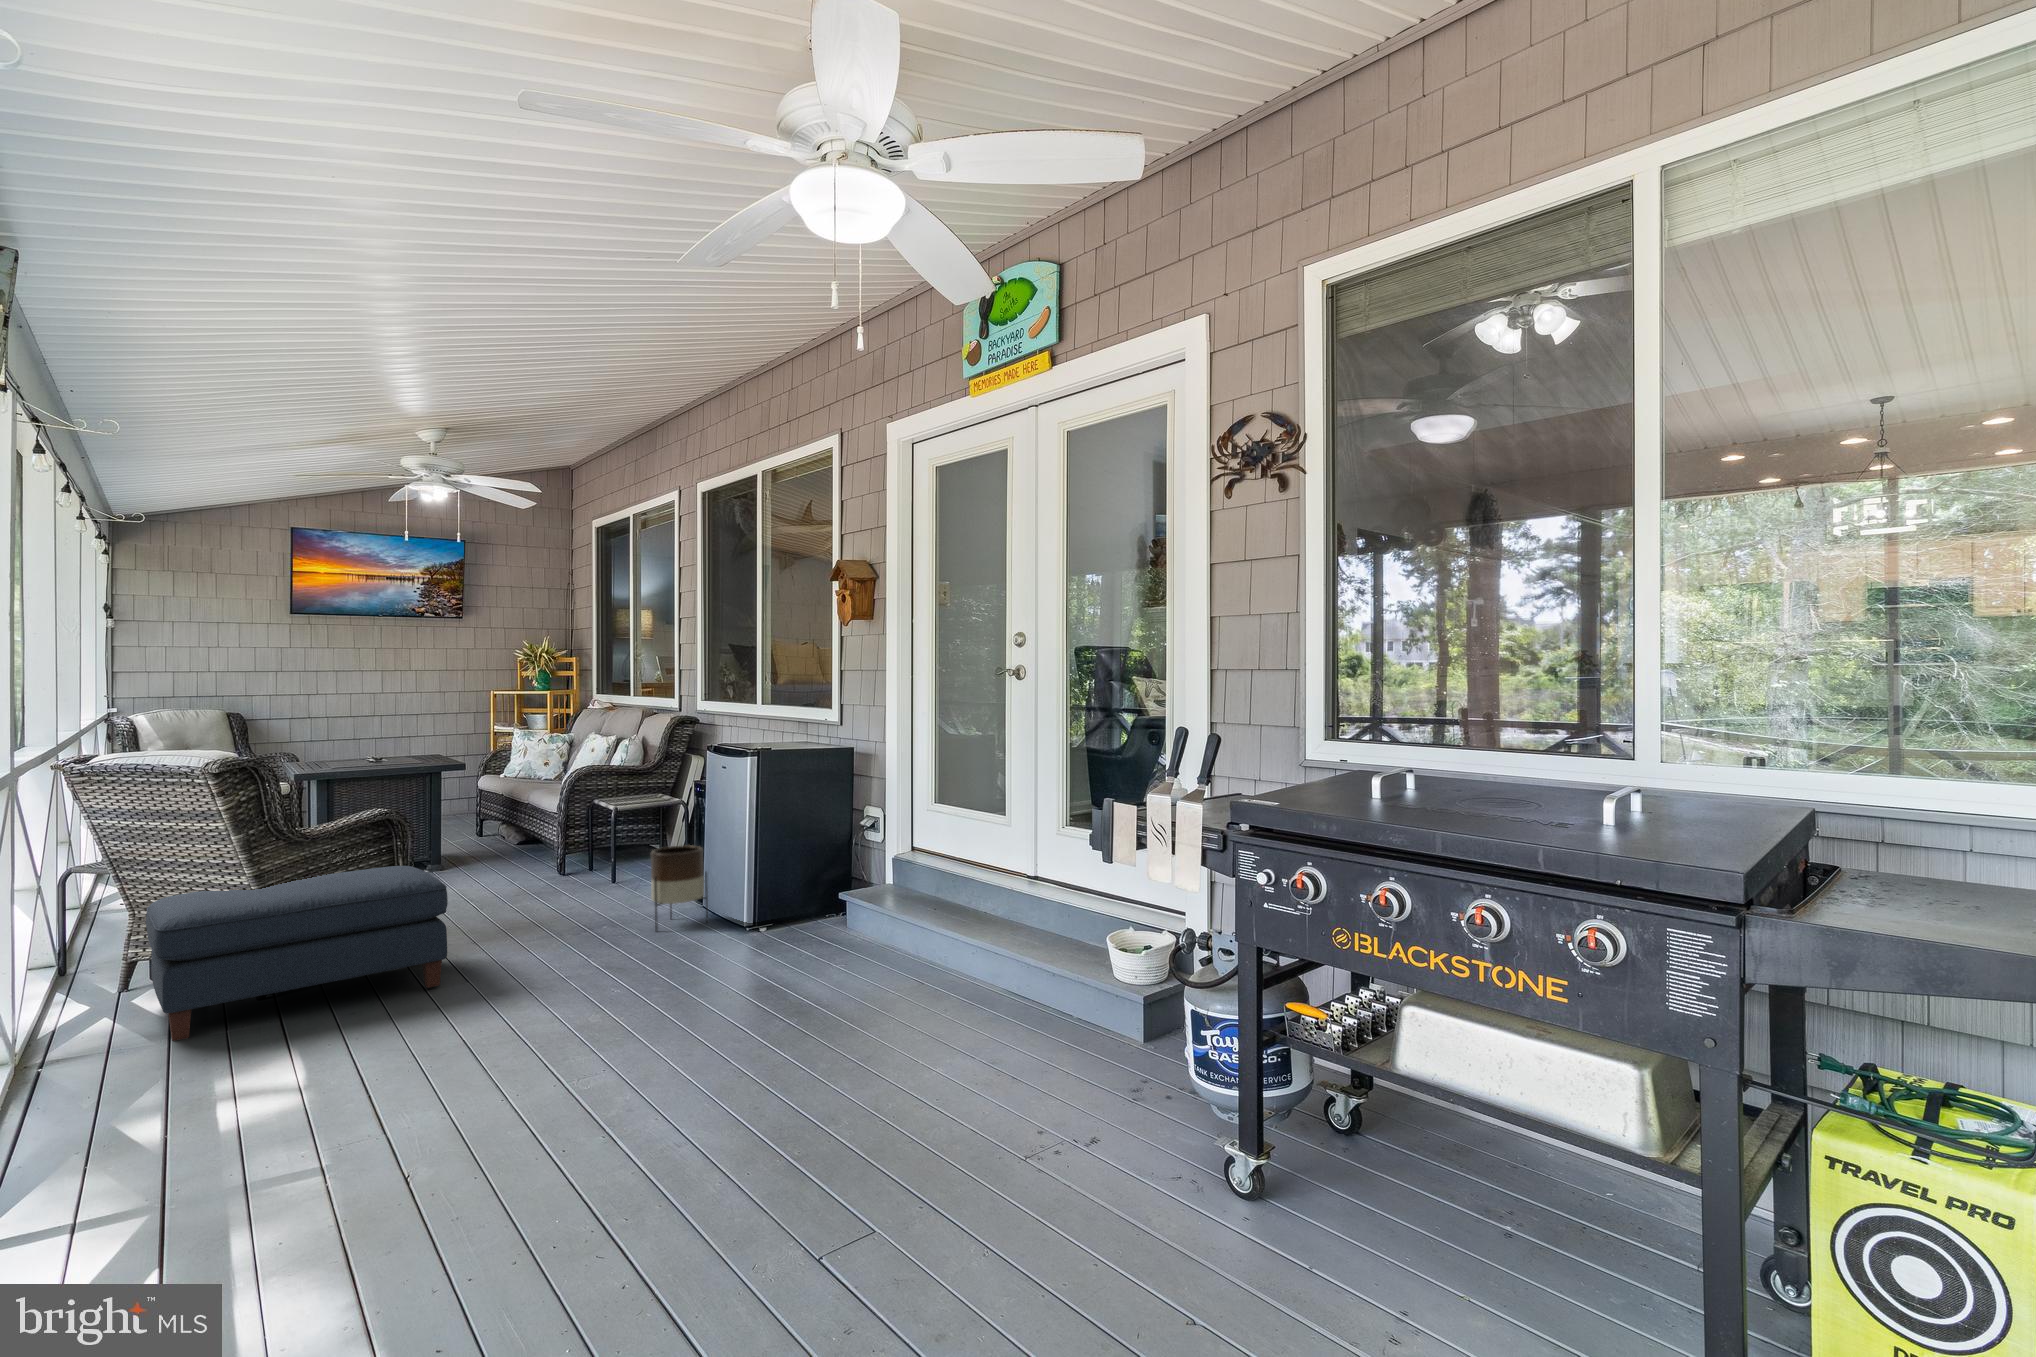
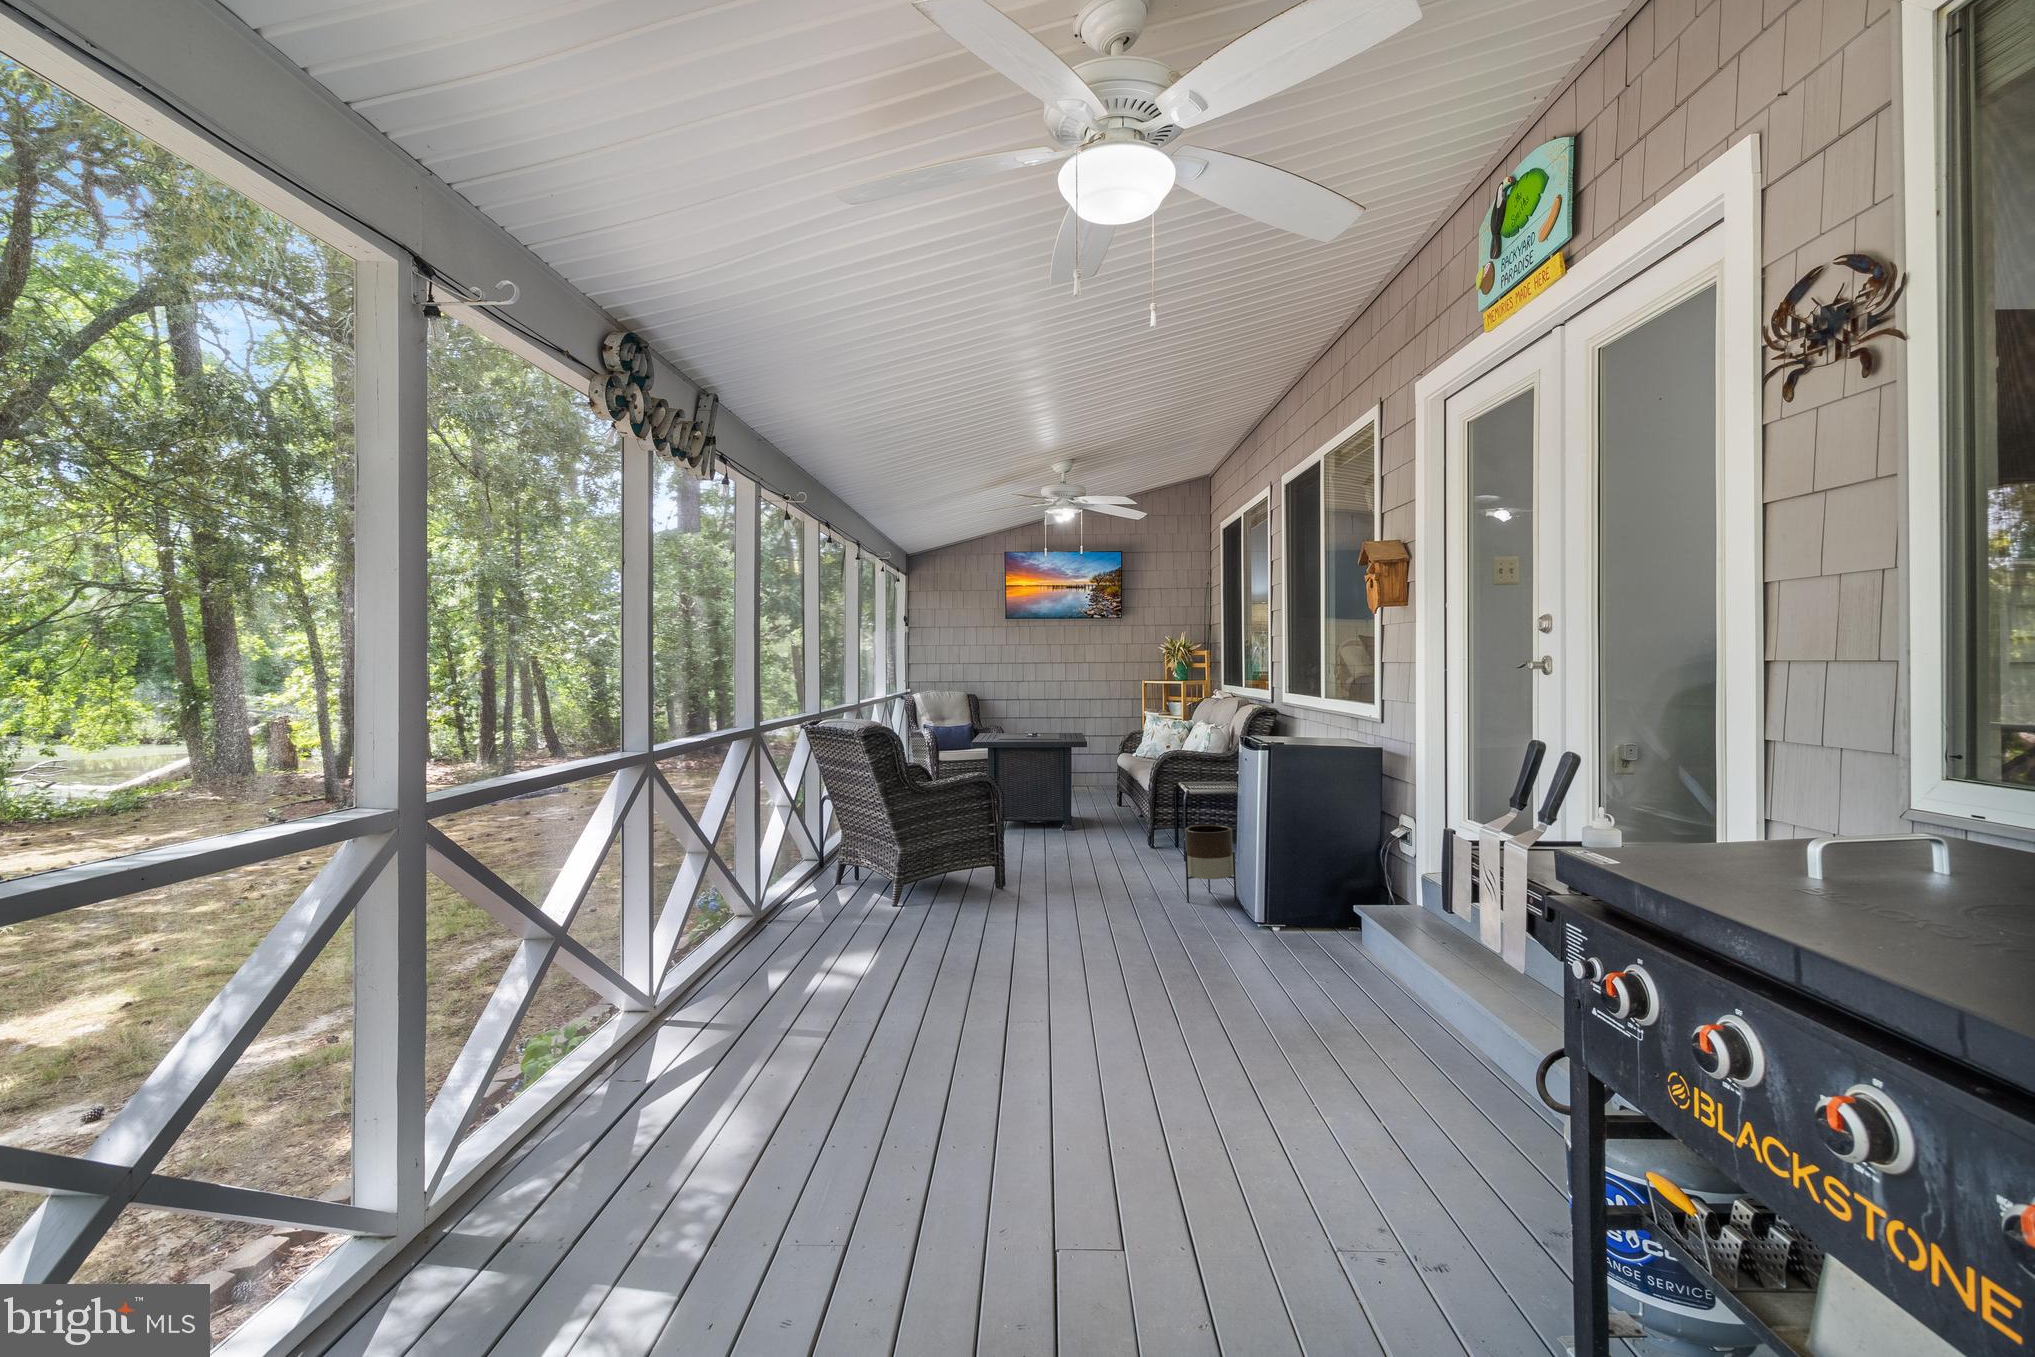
ottoman: present [146,866,448,1041] -> none [829,820,1006,927]

